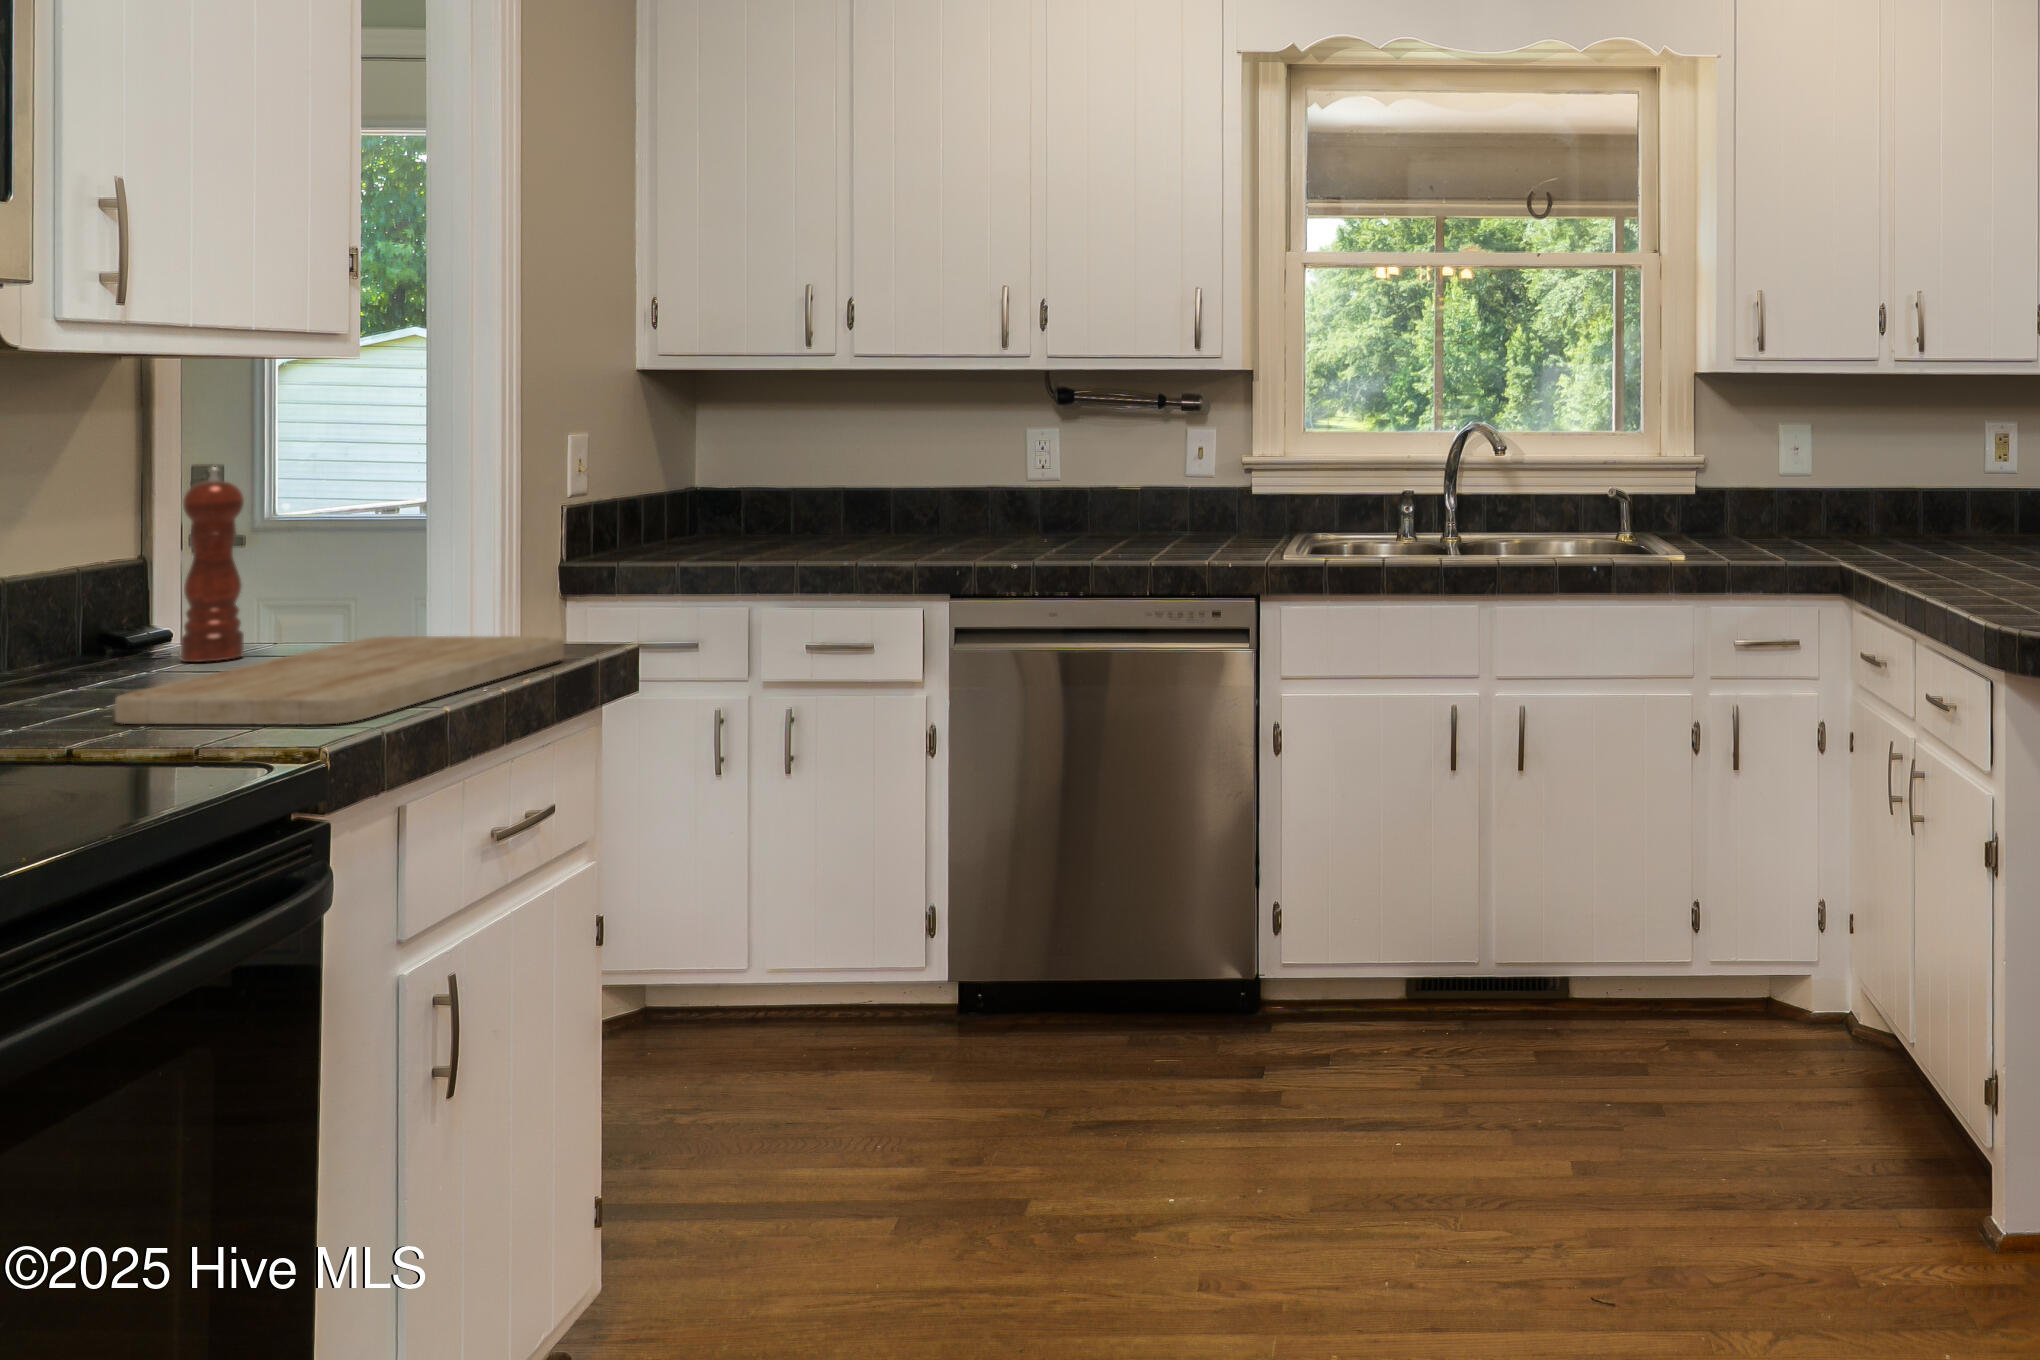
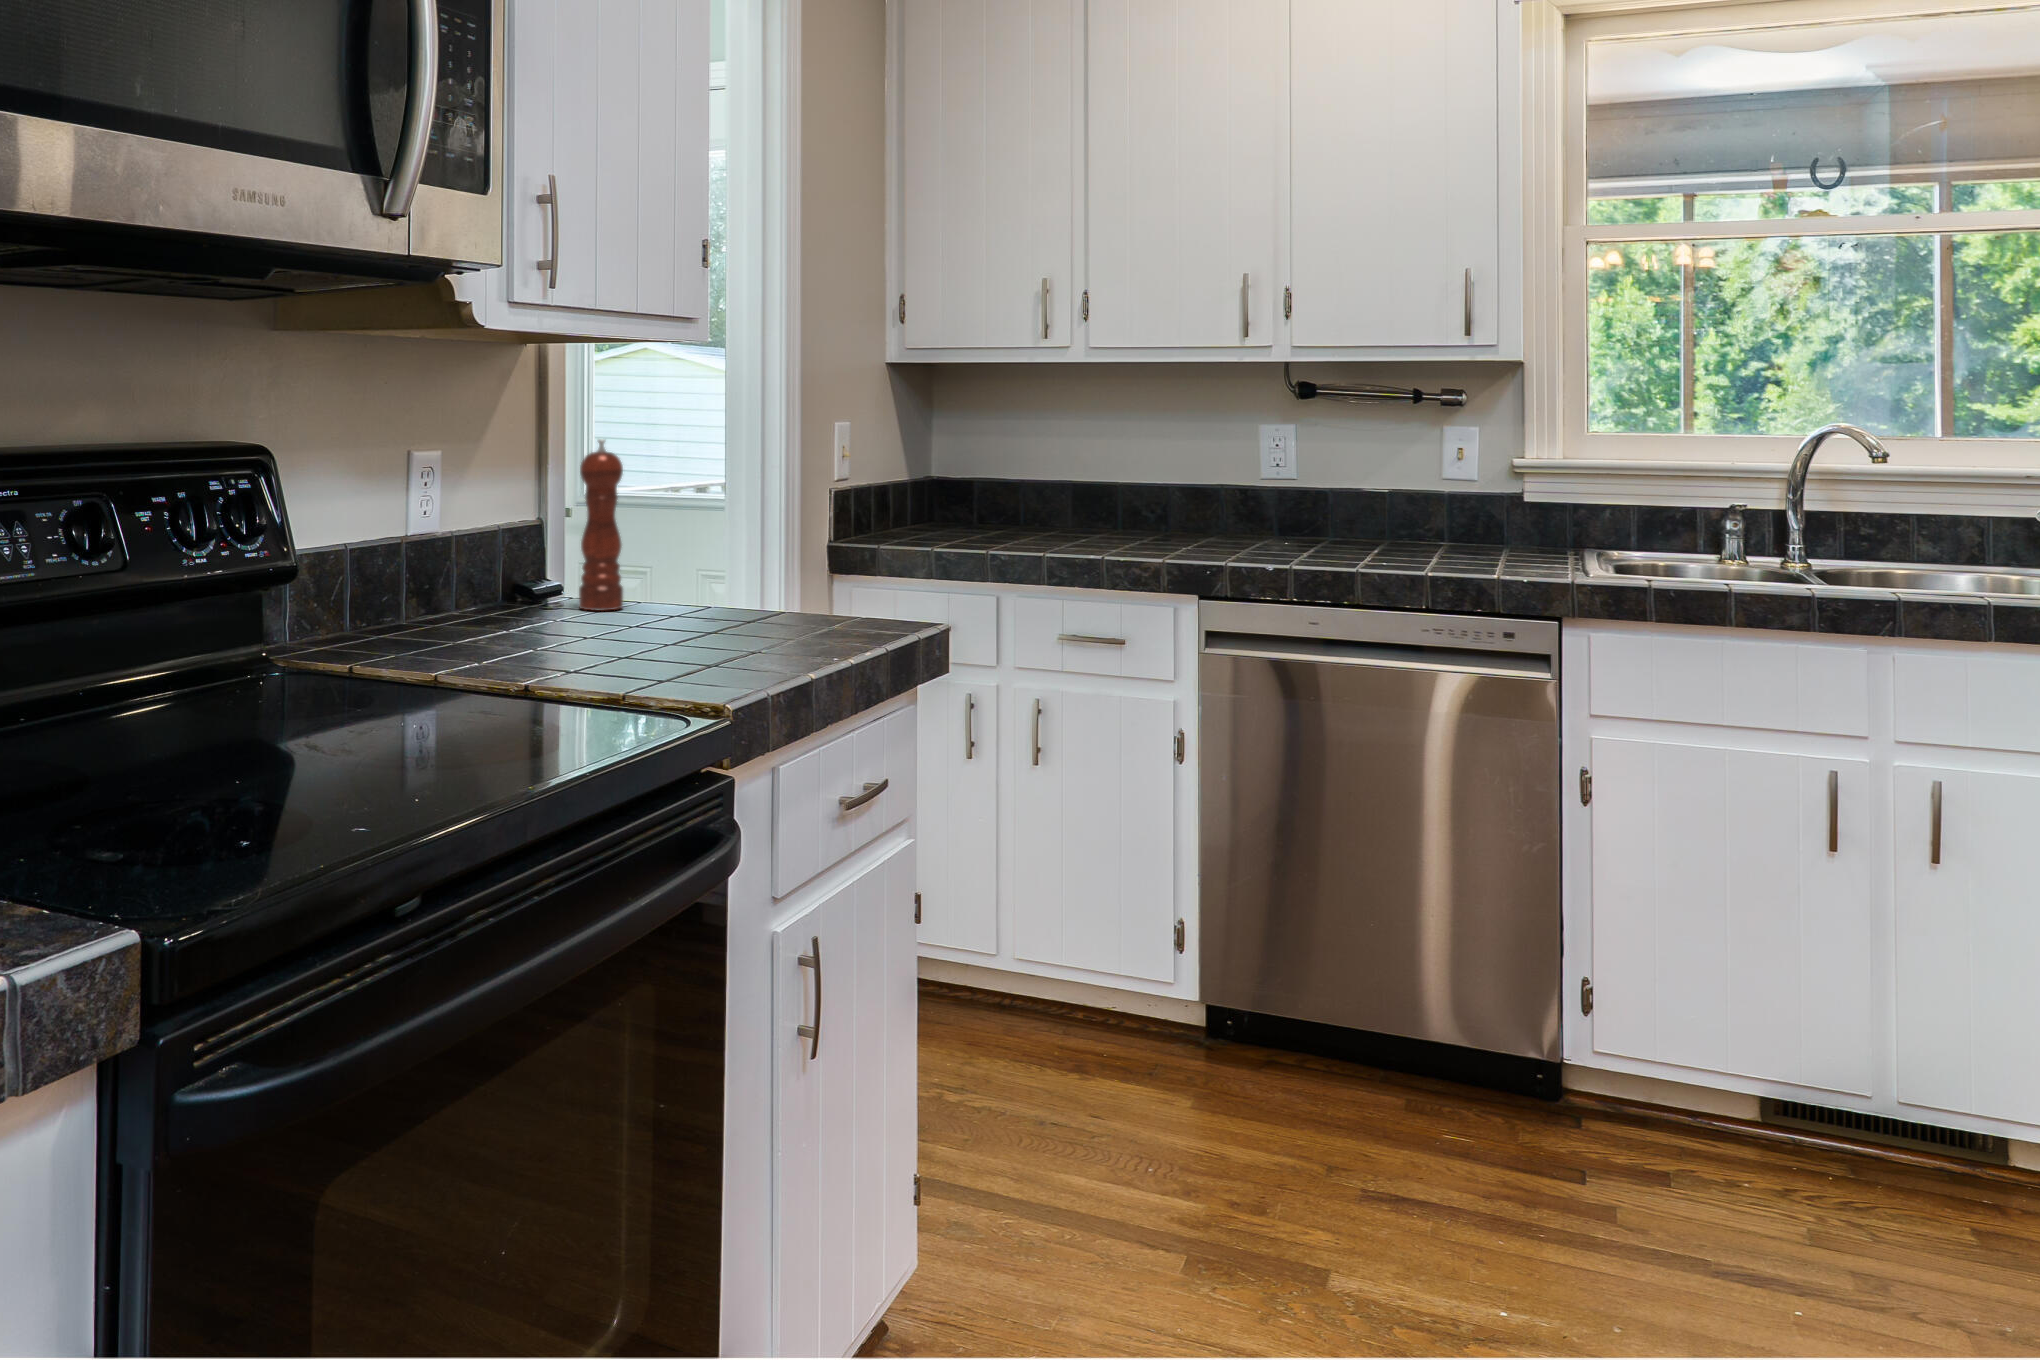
cutting board: present [115,636,564,725] -> none [553,599,887,681]

